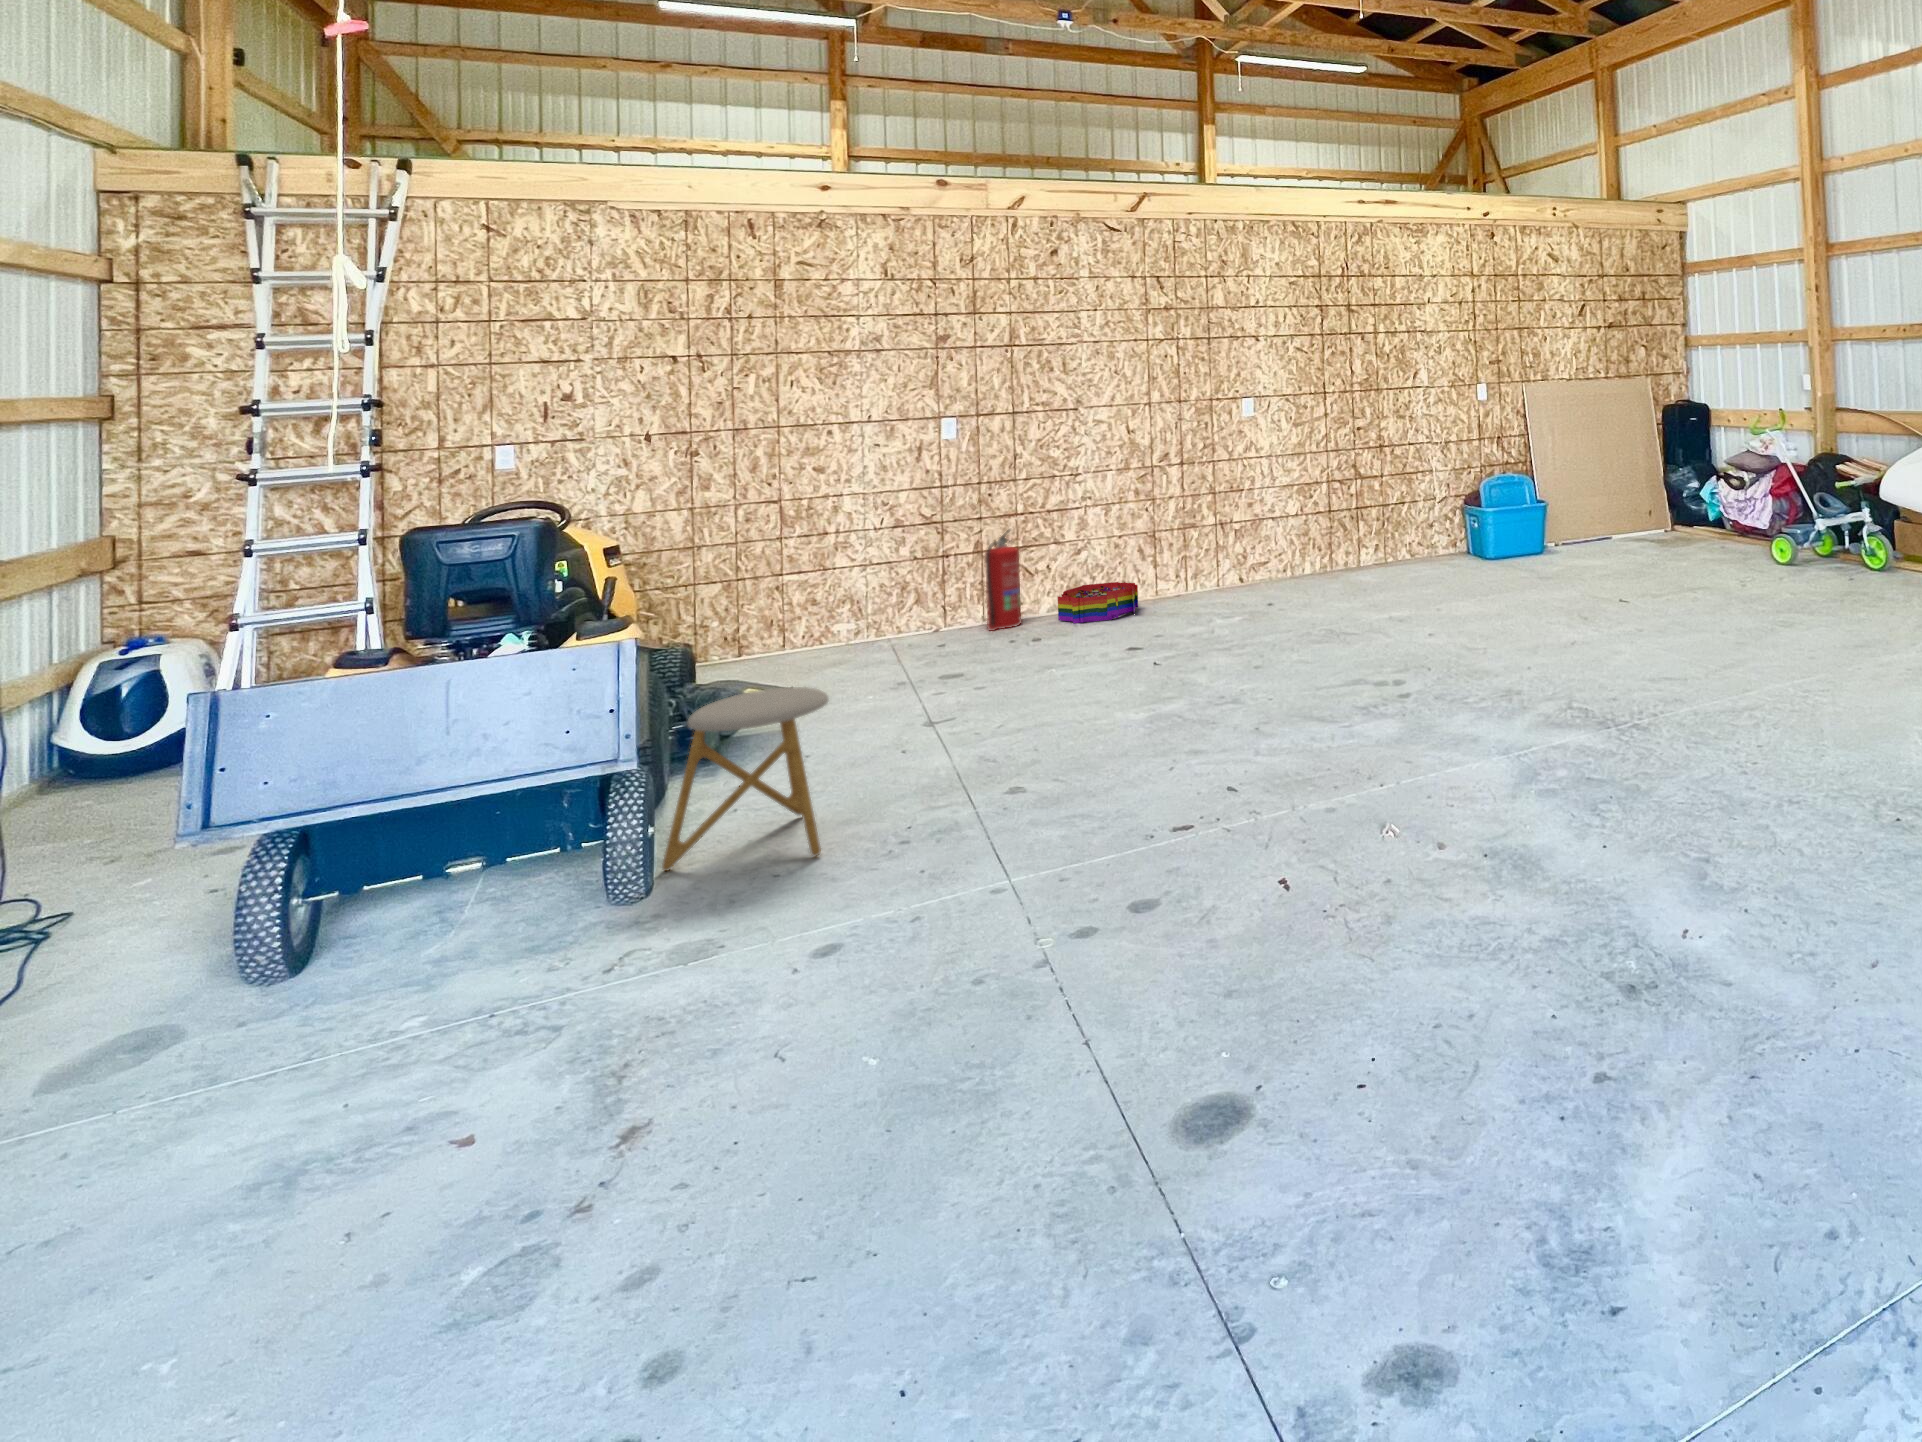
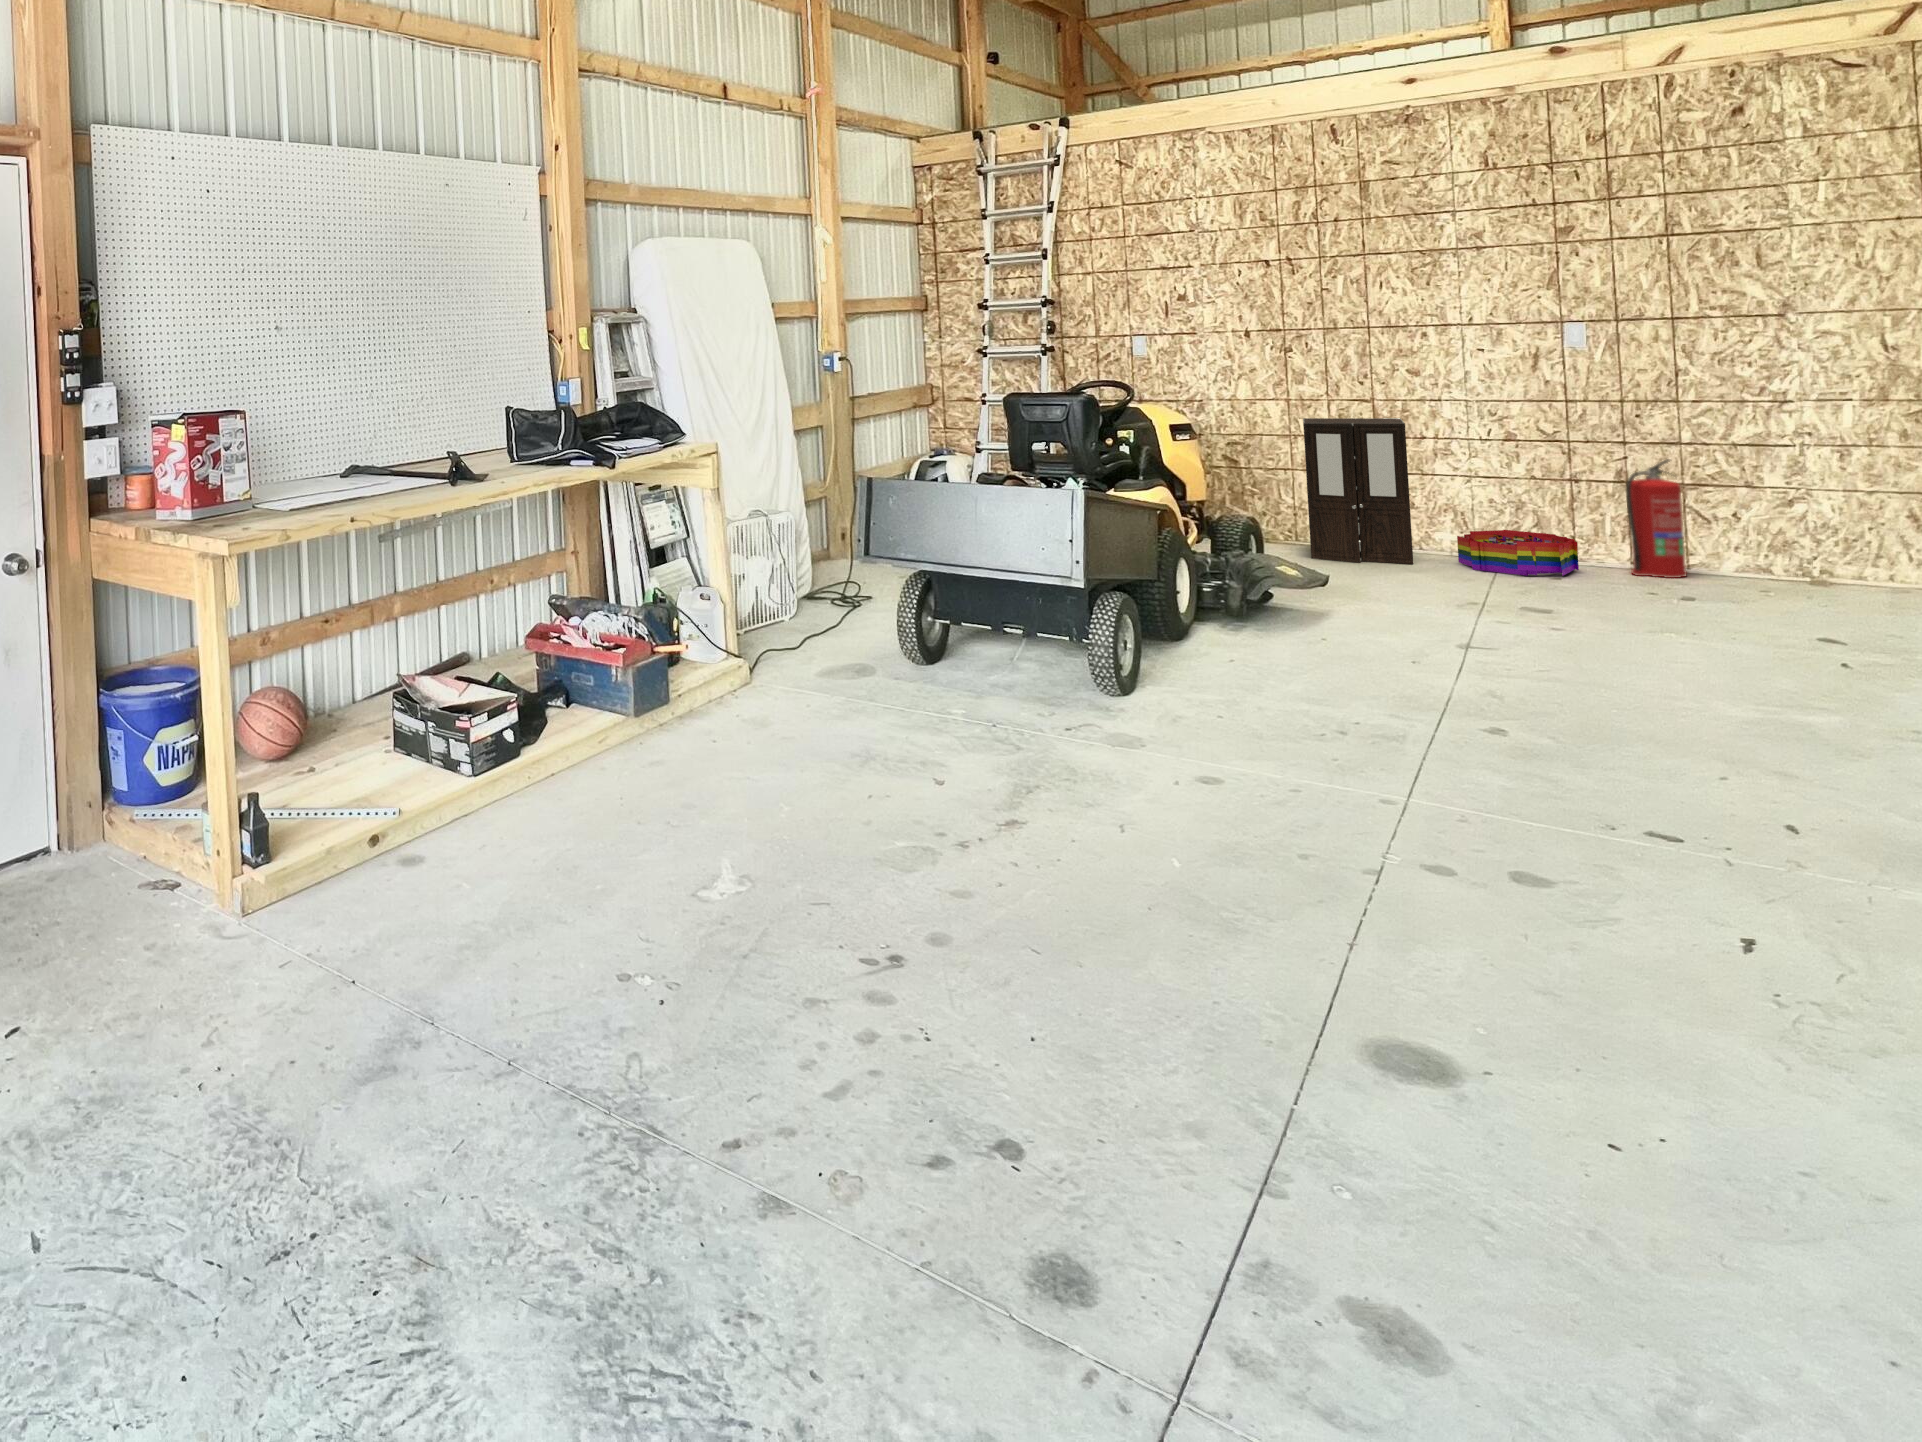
cabinet: none [714,518,826,681] -> present [1303,418,1413,564]
storage bin: present [1058,582,1138,624] -> present [1457,530,1579,576]
stool: present [662,687,828,871] -> none [1151,556,1287,711]

